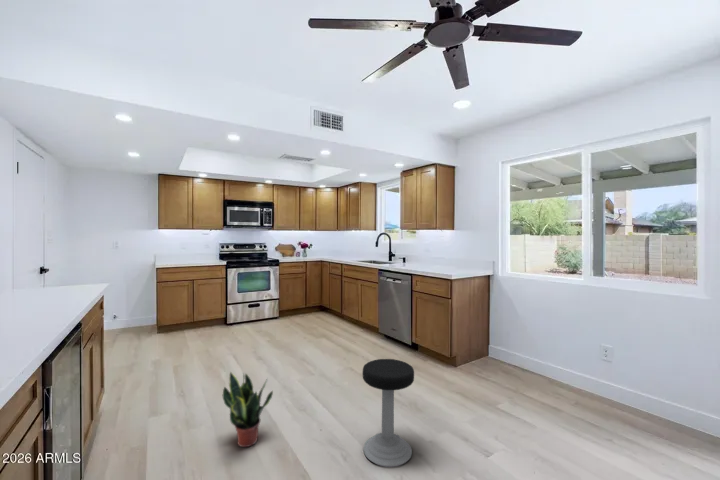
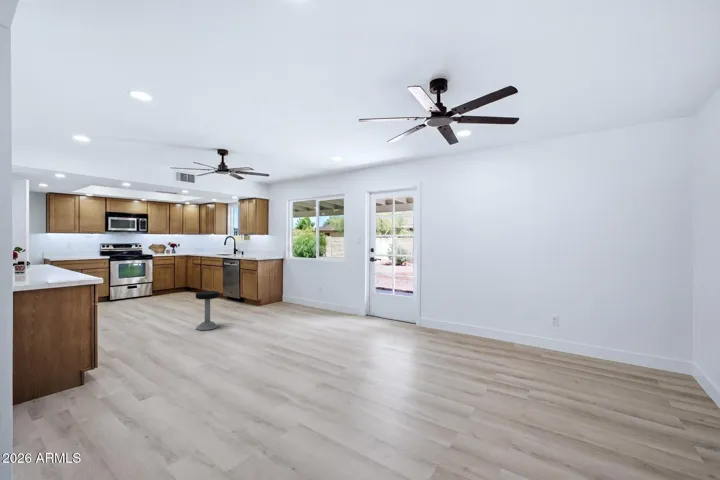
potted plant: present [222,373,273,447] -> none [124,299,151,333]

